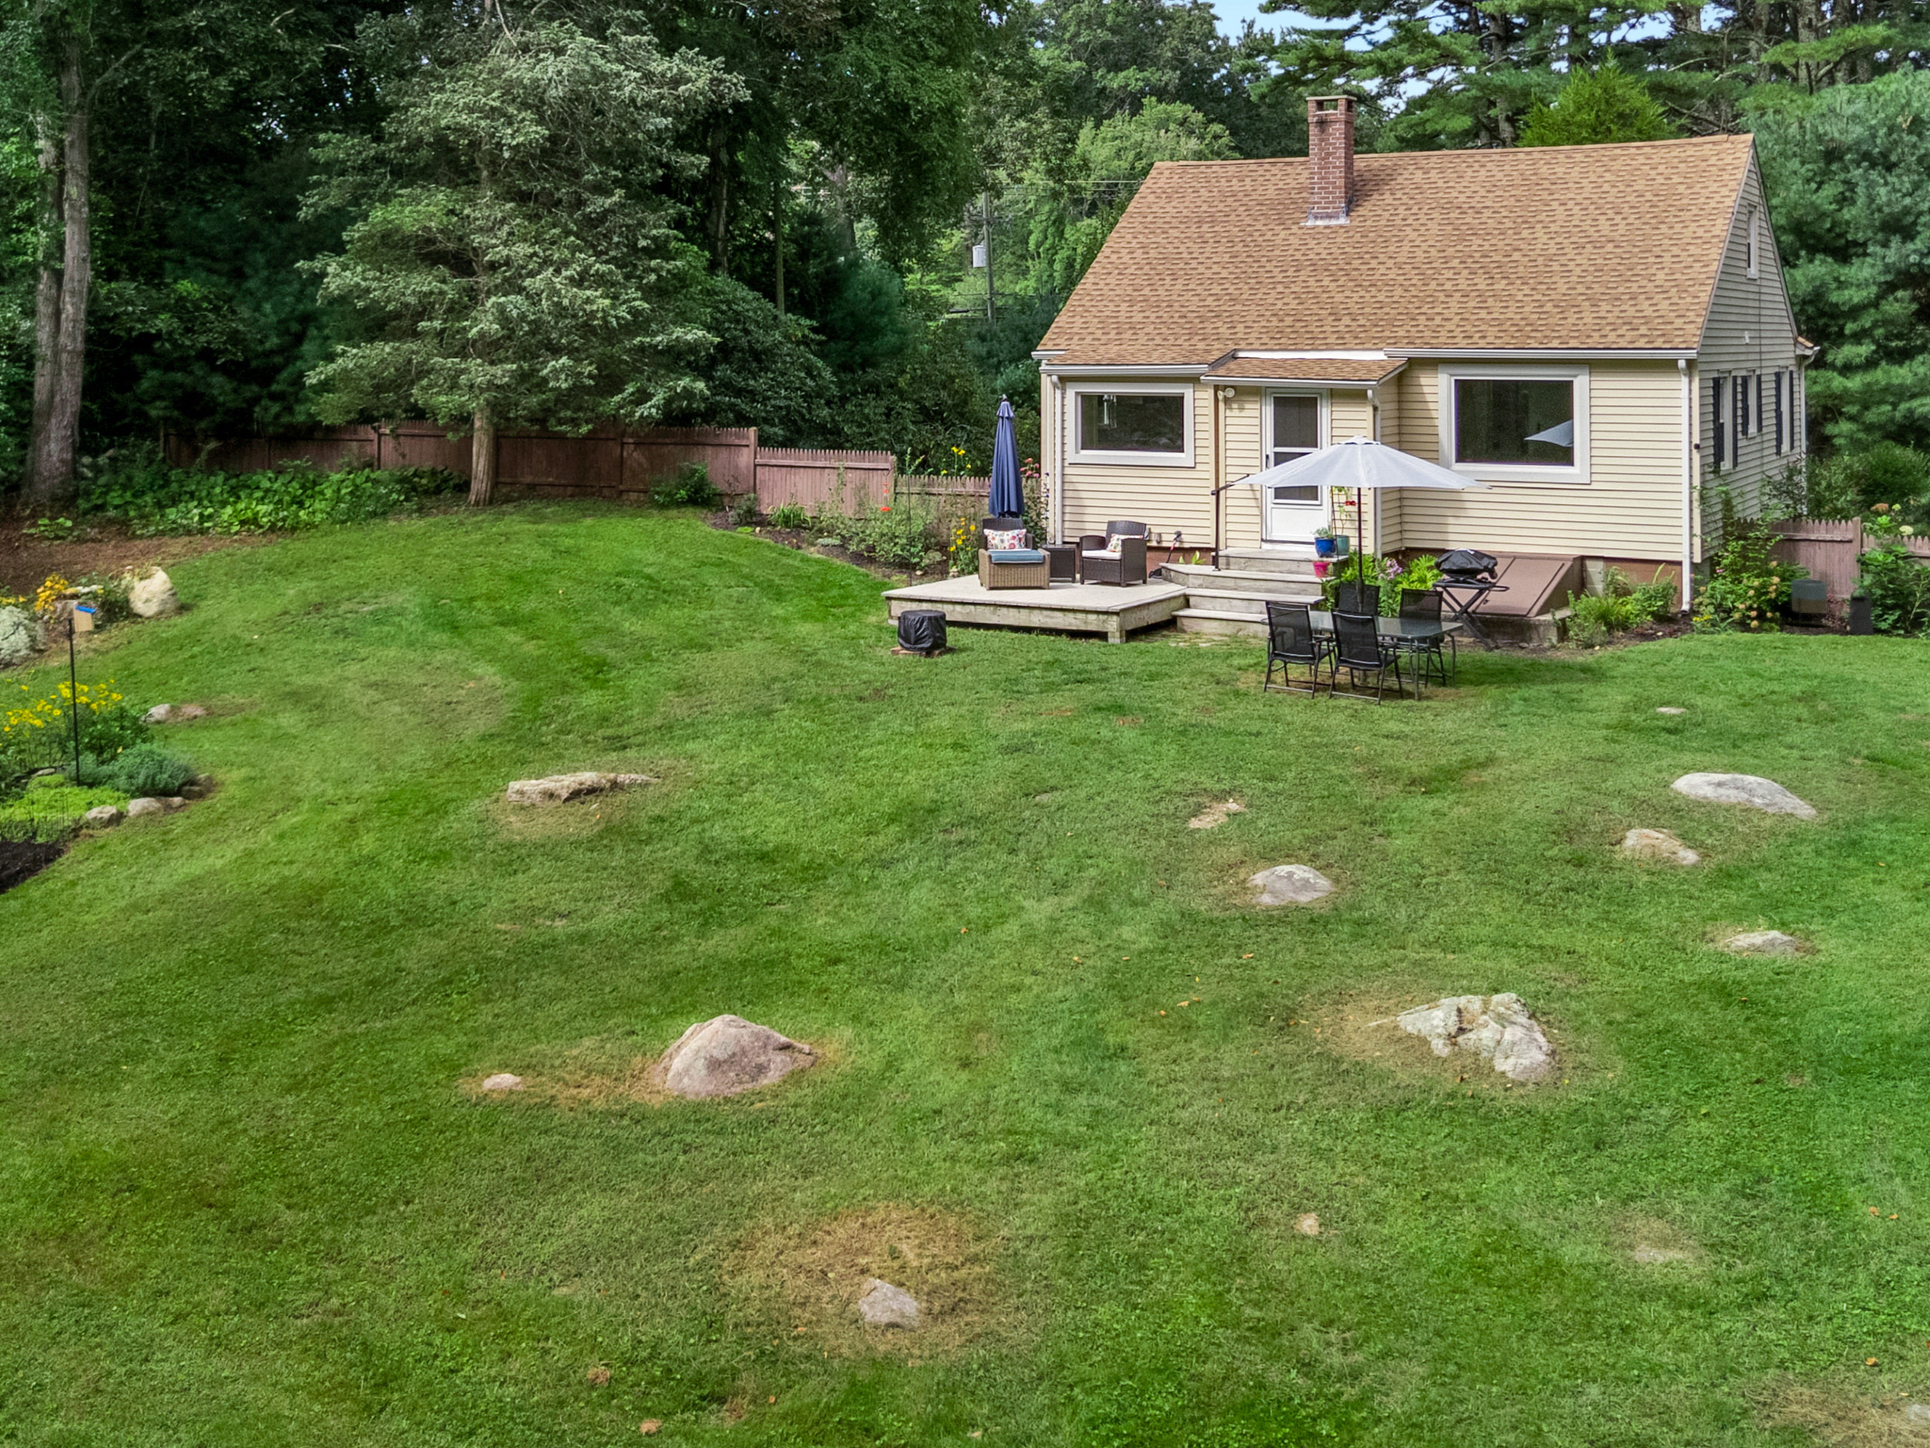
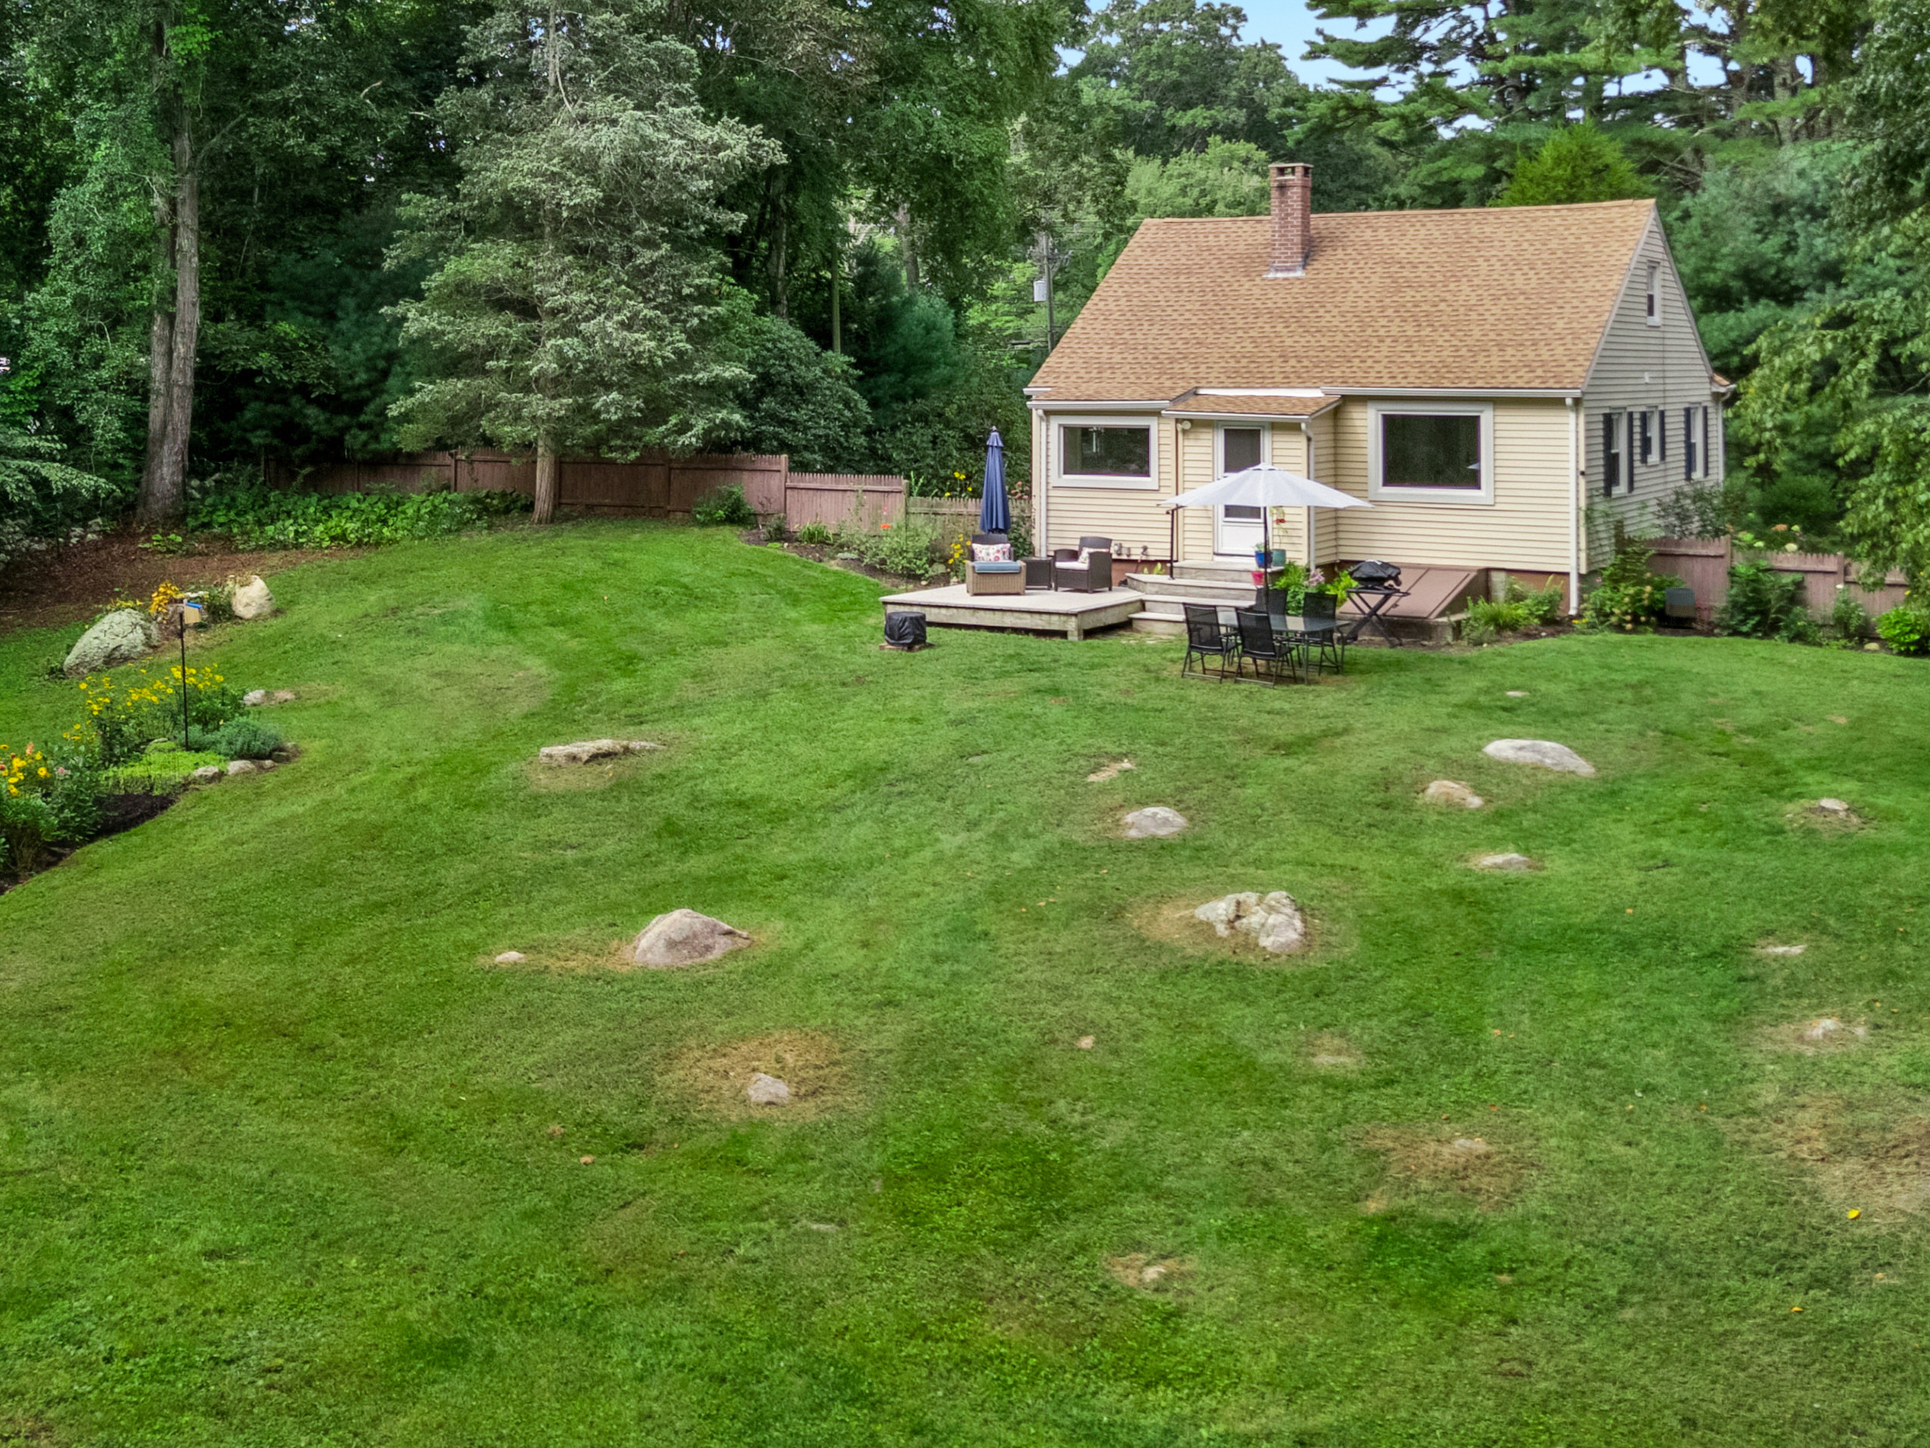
watering can: present [1848,588,1874,635] -> none [1709,594,1742,636]

